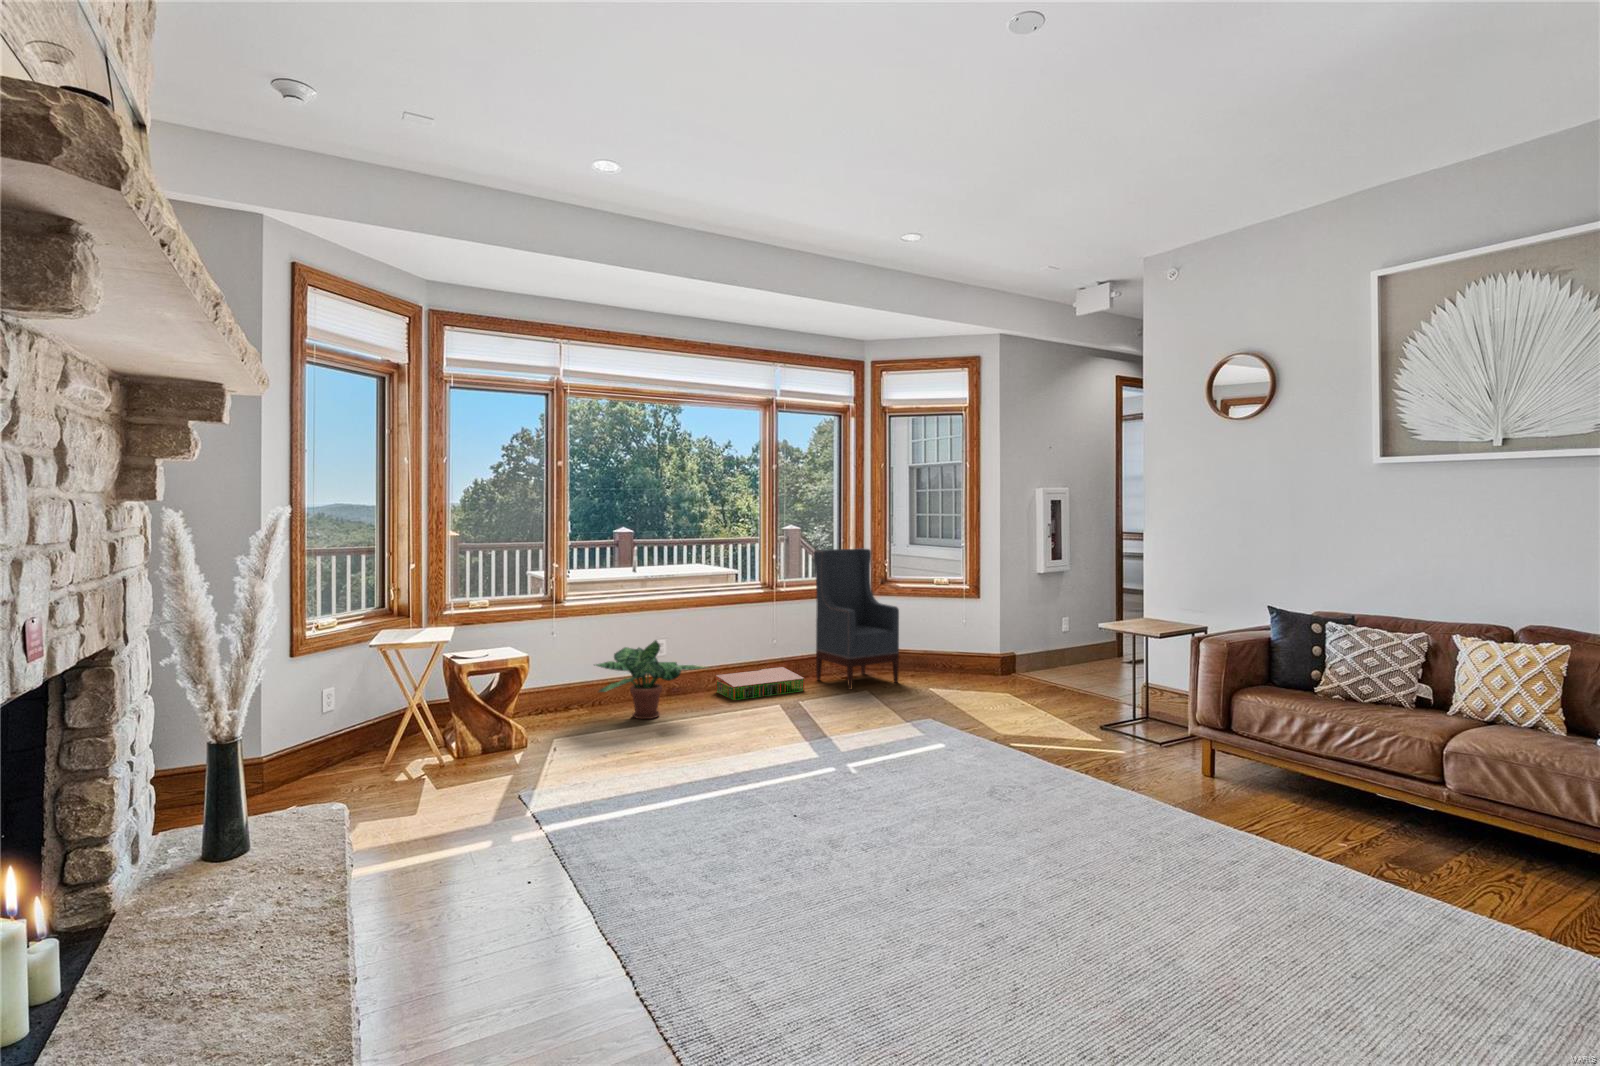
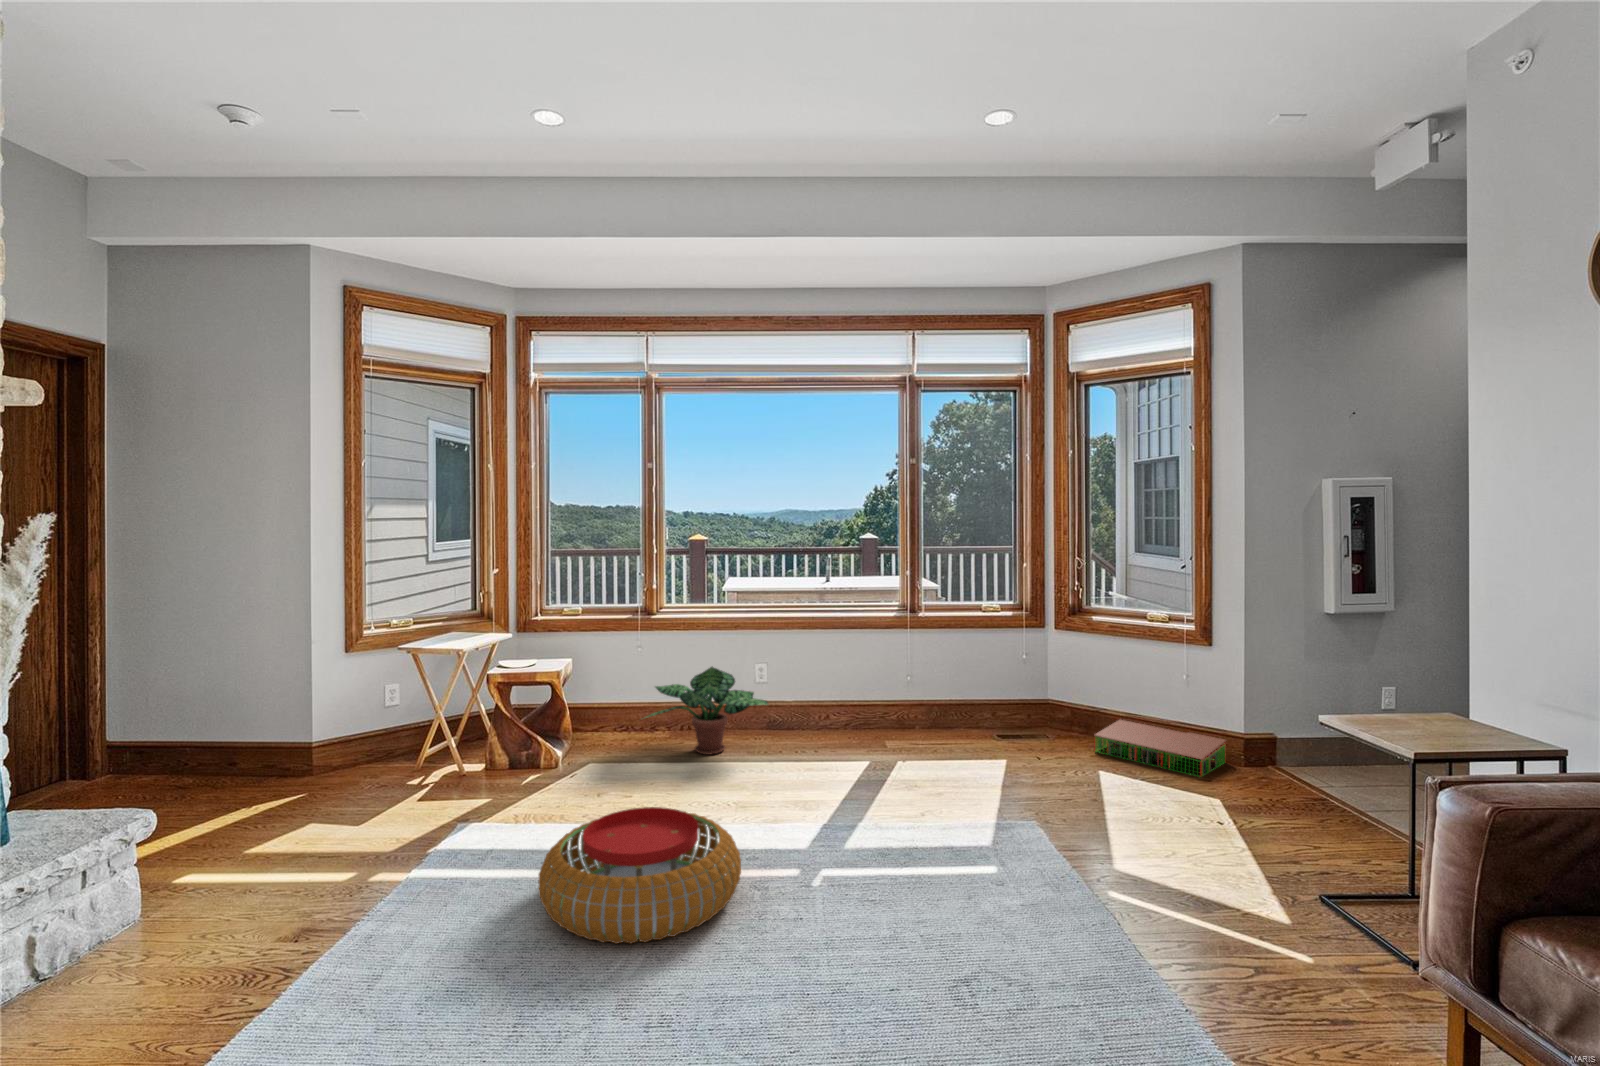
armchair: present [814,548,899,689] -> none [965,563,1067,752]
storage bin: present [716,667,805,700] -> present [1095,720,1226,777]
pouf: none [696,730,852,822] -> present [539,807,741,944]

